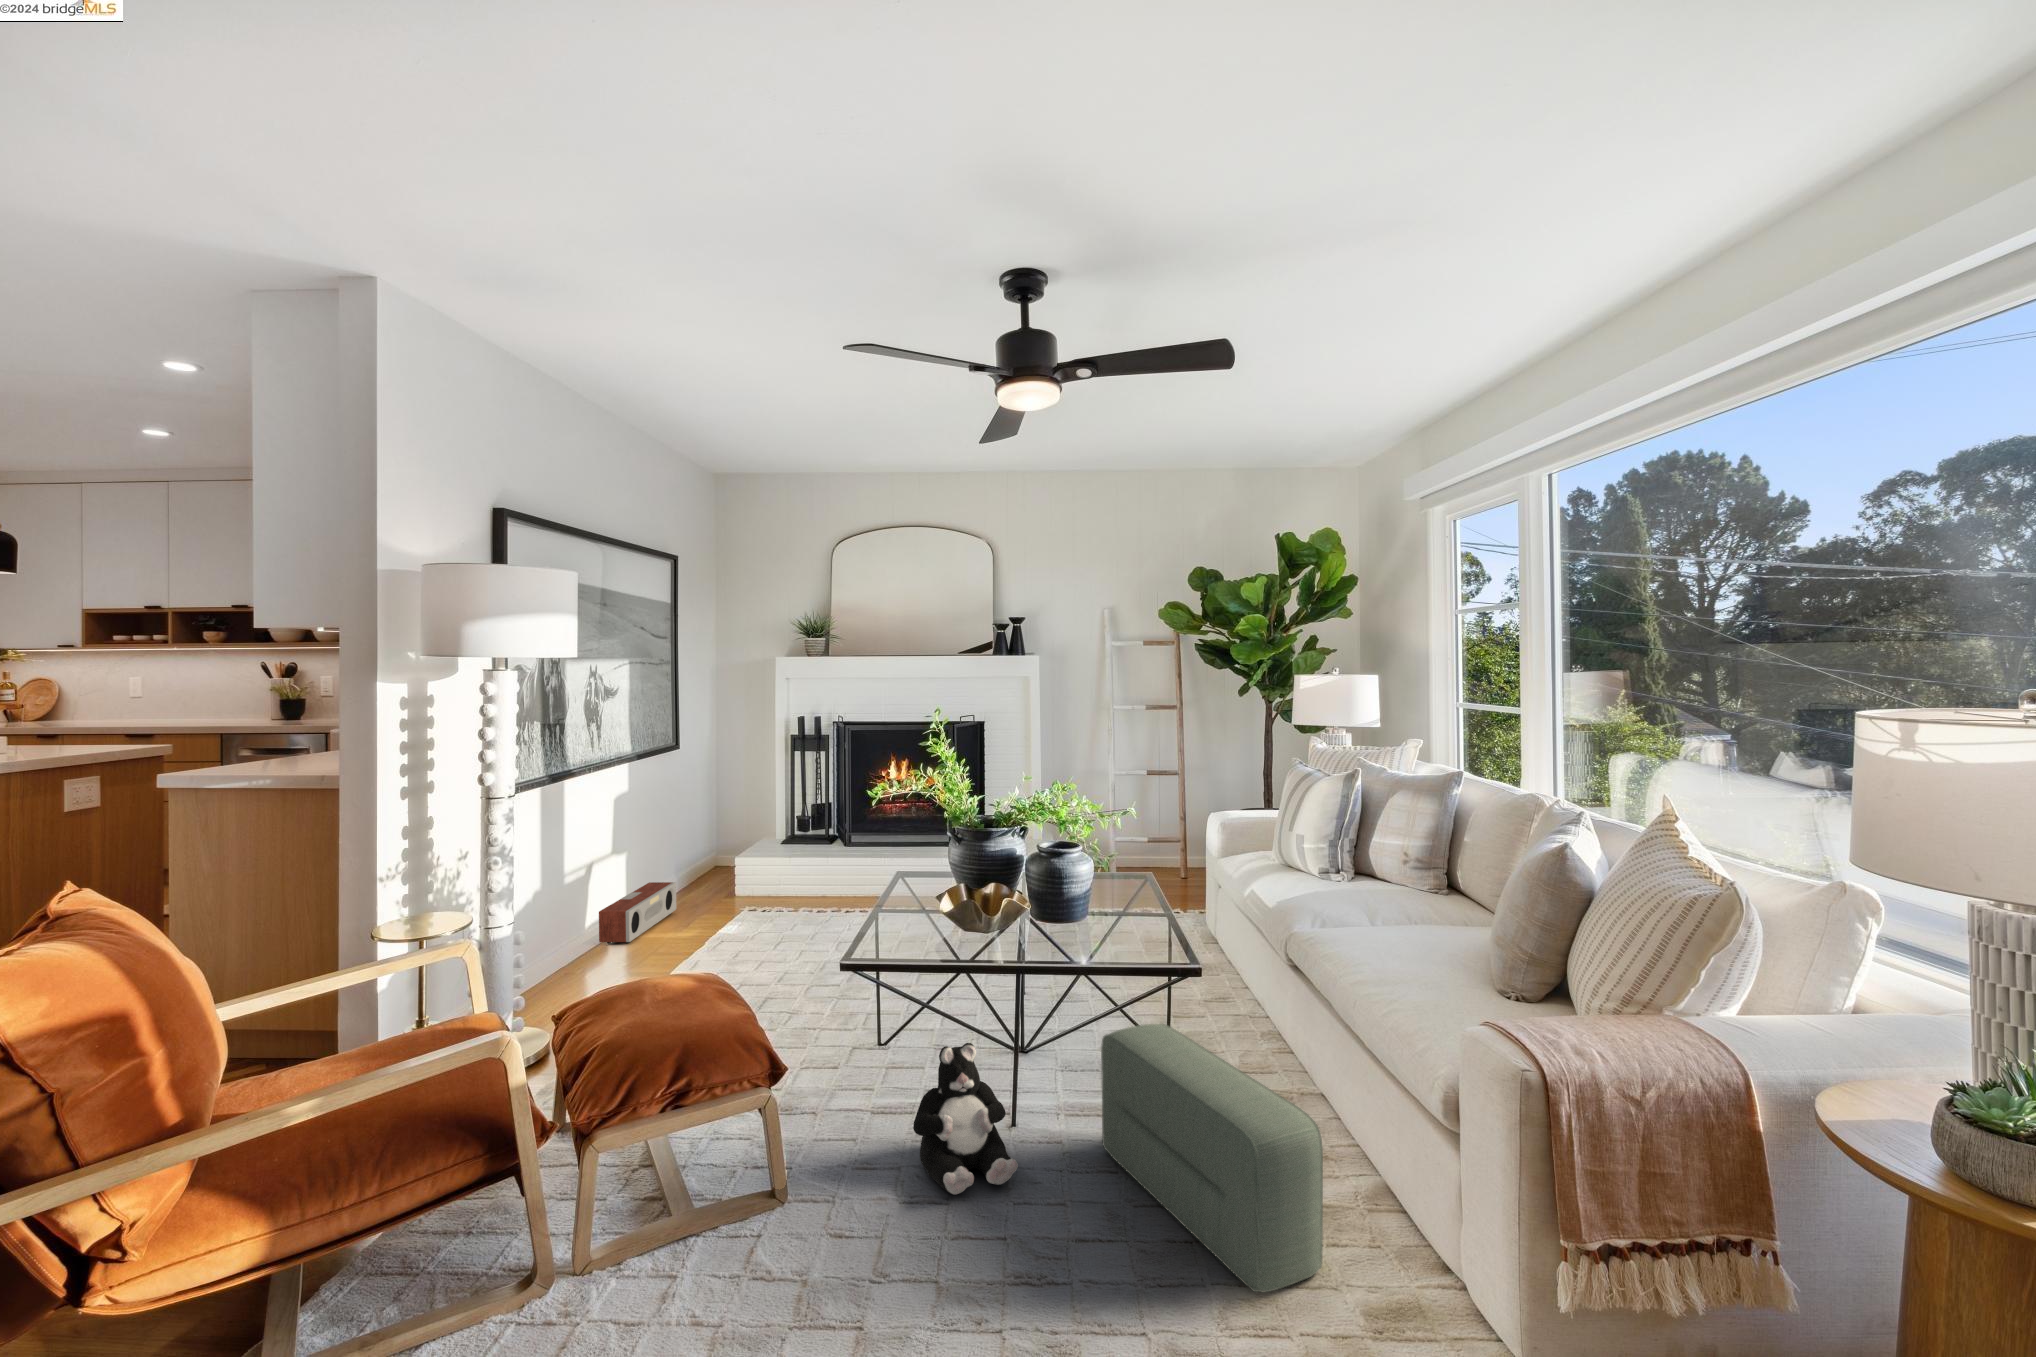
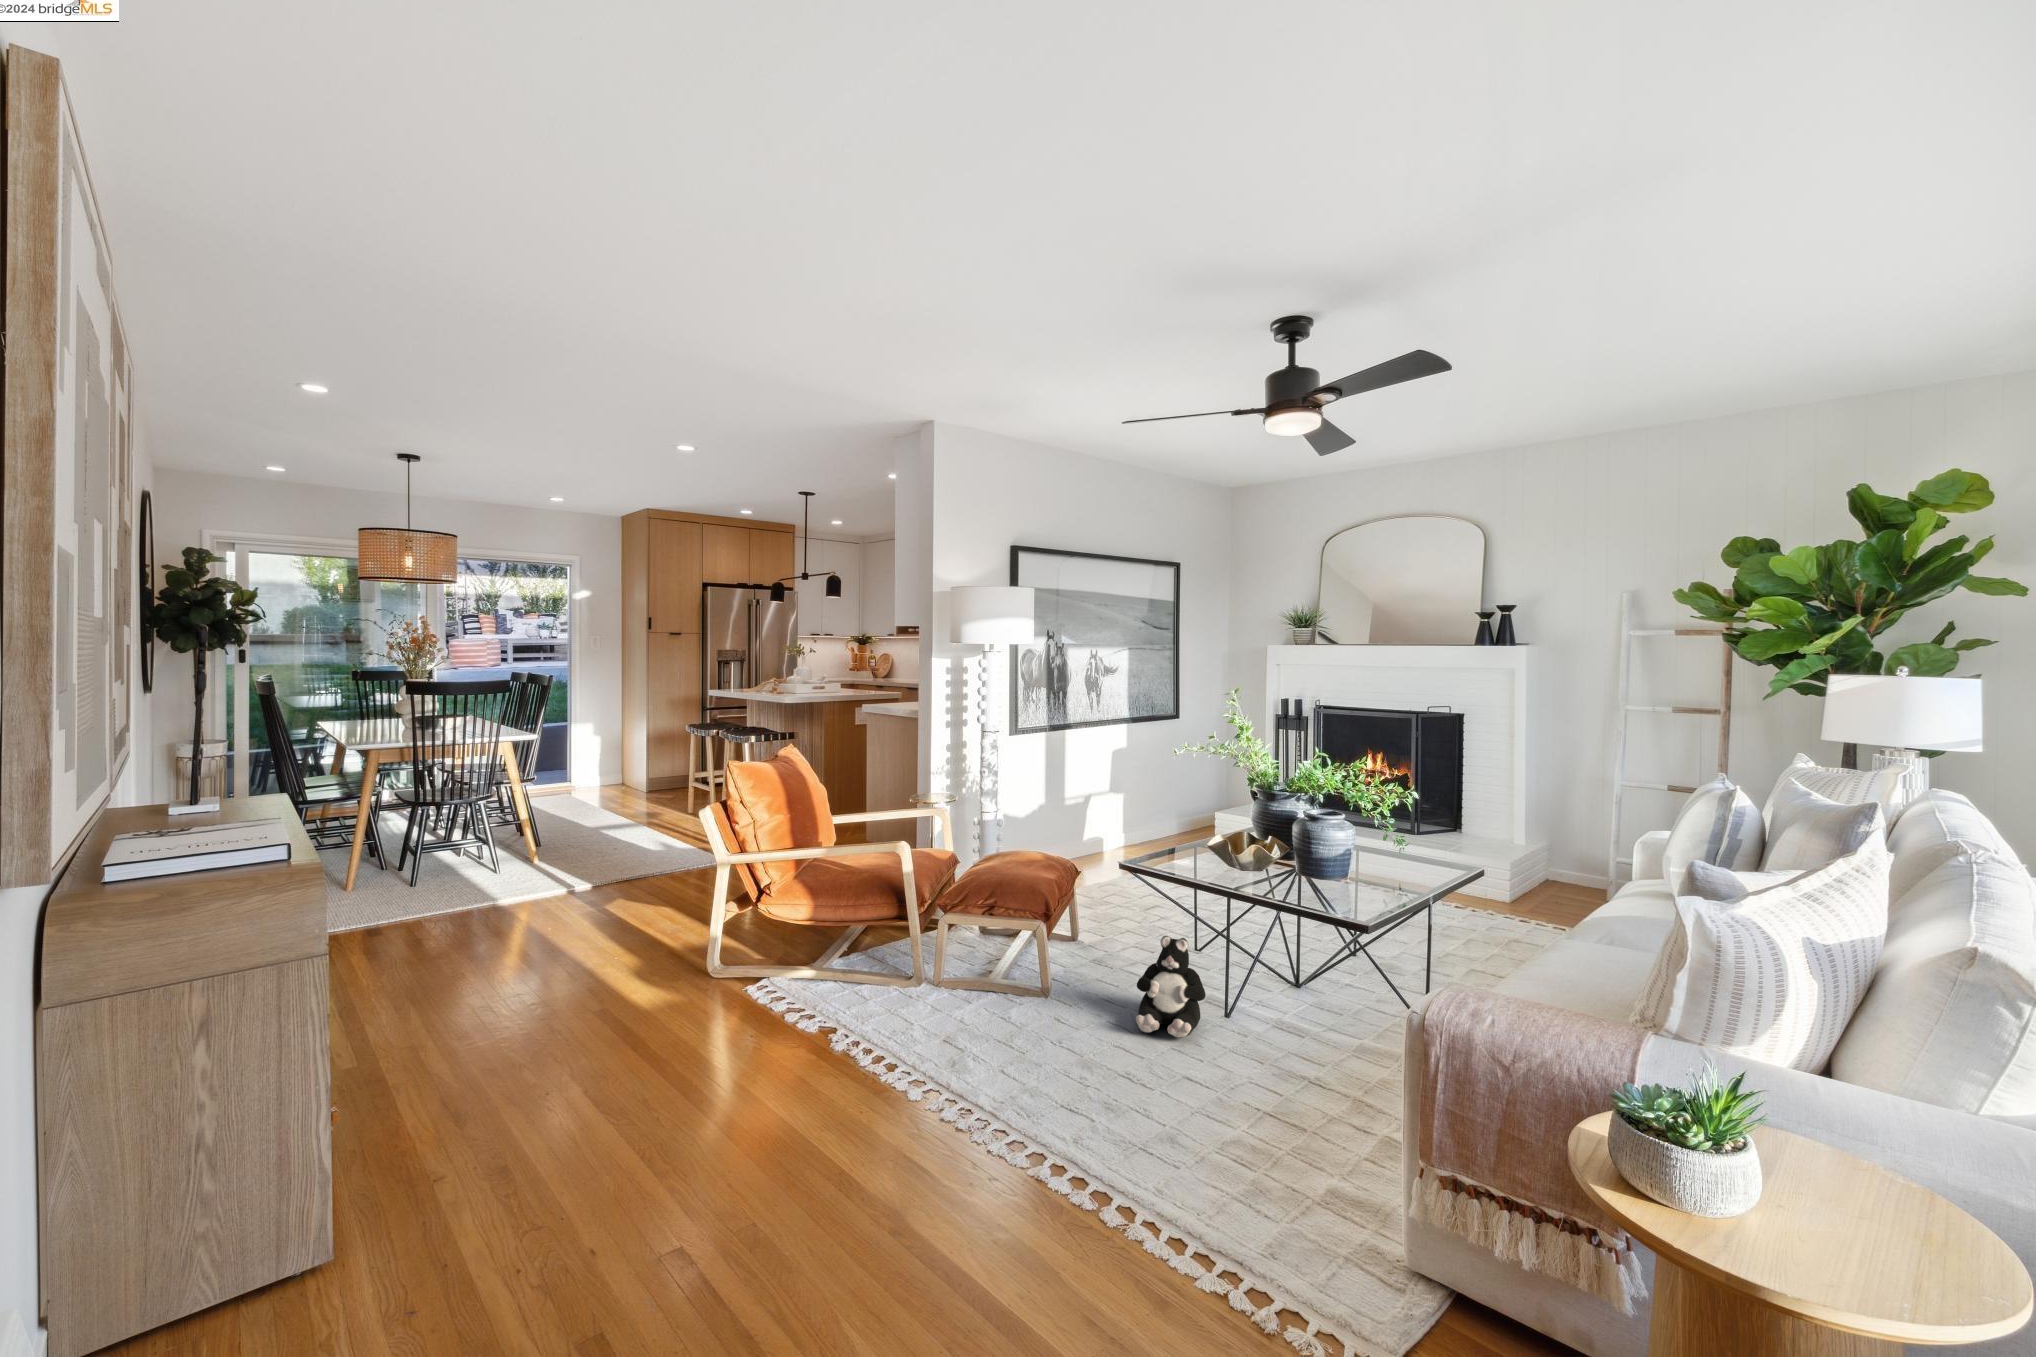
speaker: present [599,882,676,943] -> none [1091,816,1160,855]
pouf: present [1101,1024,1323,1292] -> none [1269,958,1347,1159]

